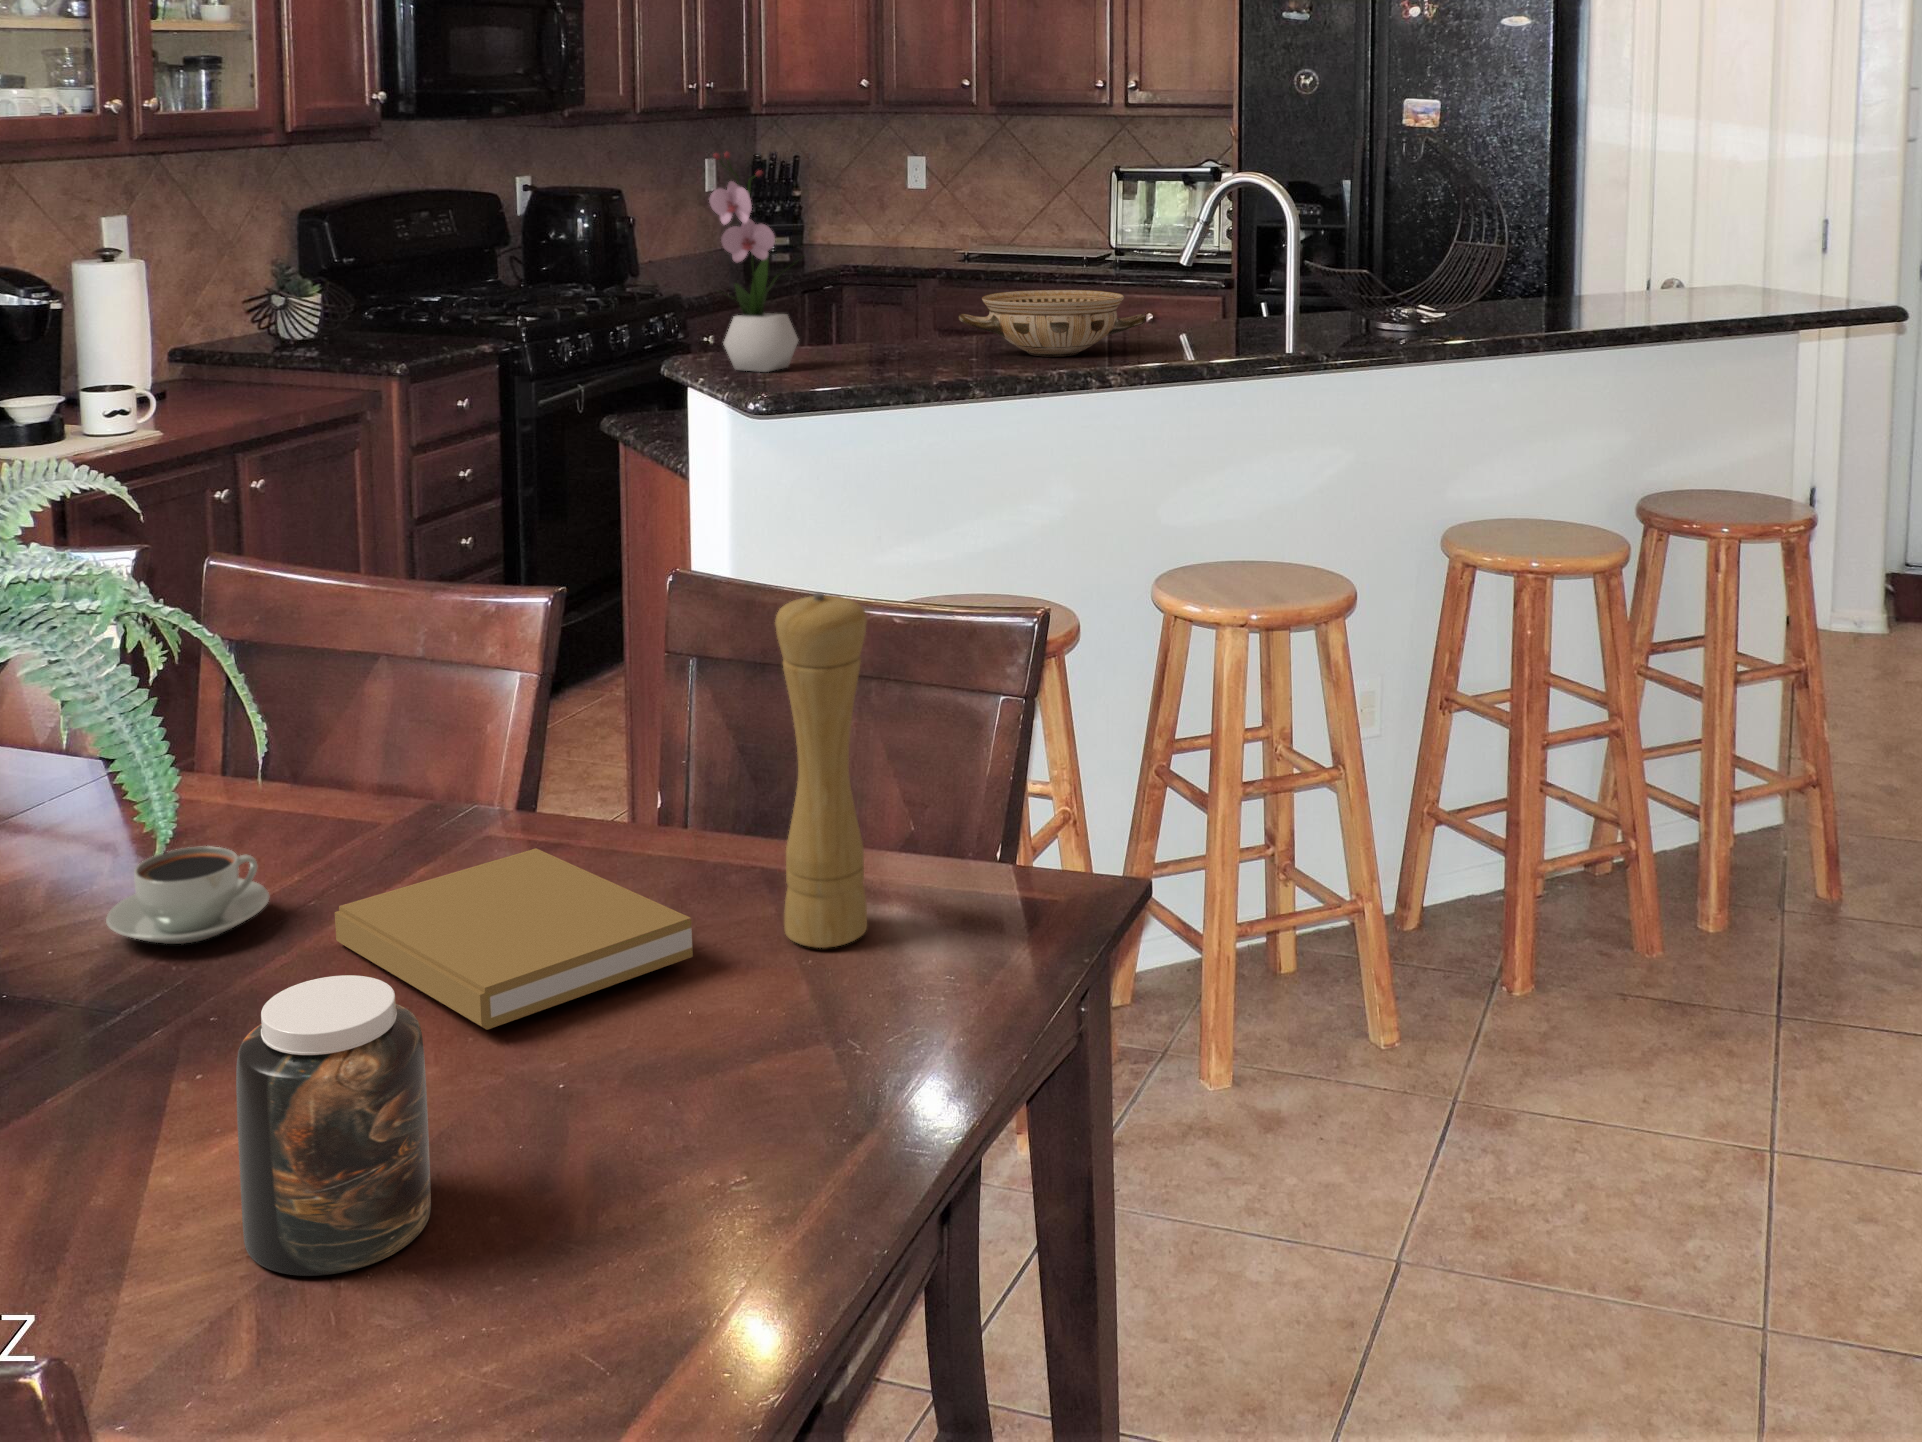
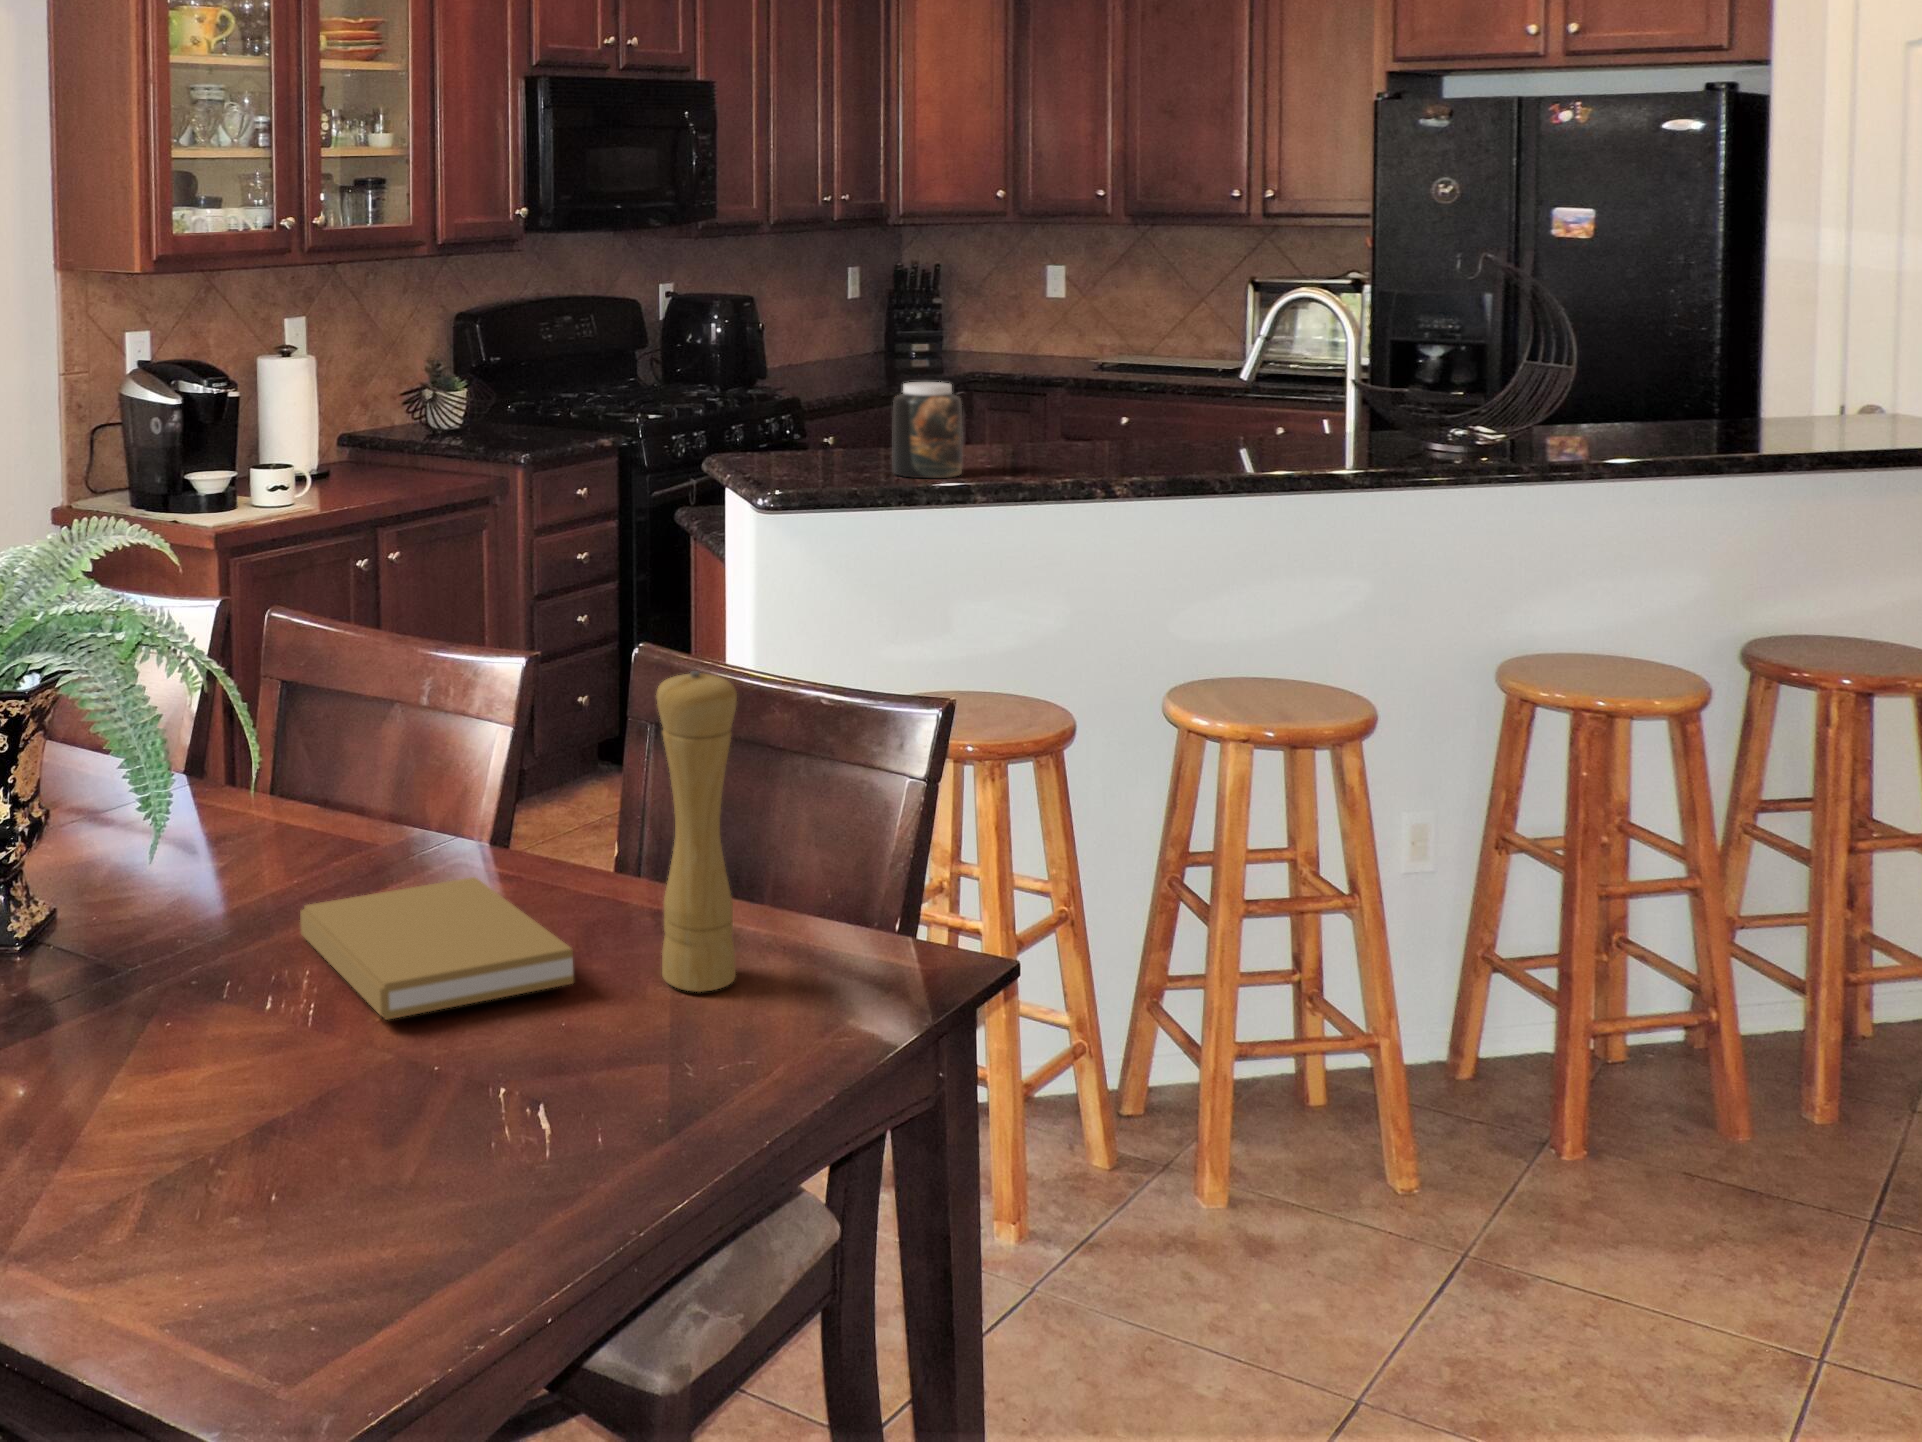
flower arrangement: present [709,152,798,372] -> none [749,265,841,470]
ceramic bowl: present [959,290,1146,356] -> none [991,401,1180,466]
coffee cup: present [106,846,269,944] -> none [134,844,260,922]
jar: present [236,975,431,1276] -> present [892,382,962,478]

